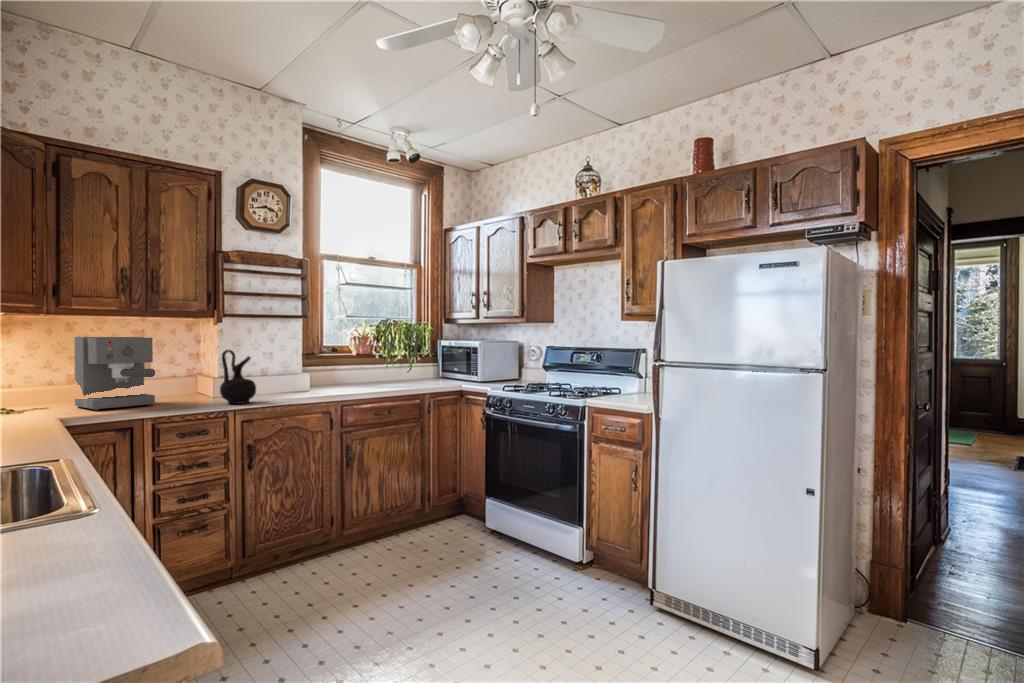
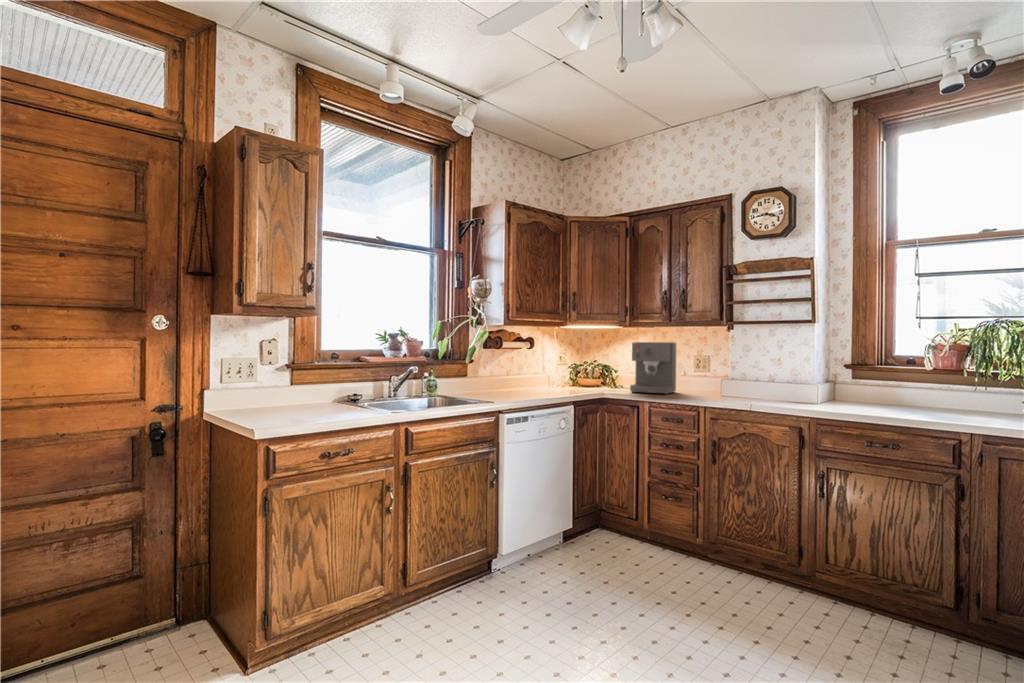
ceramic jug: present [220,350,256,404] -> none [690,353,721,402]

